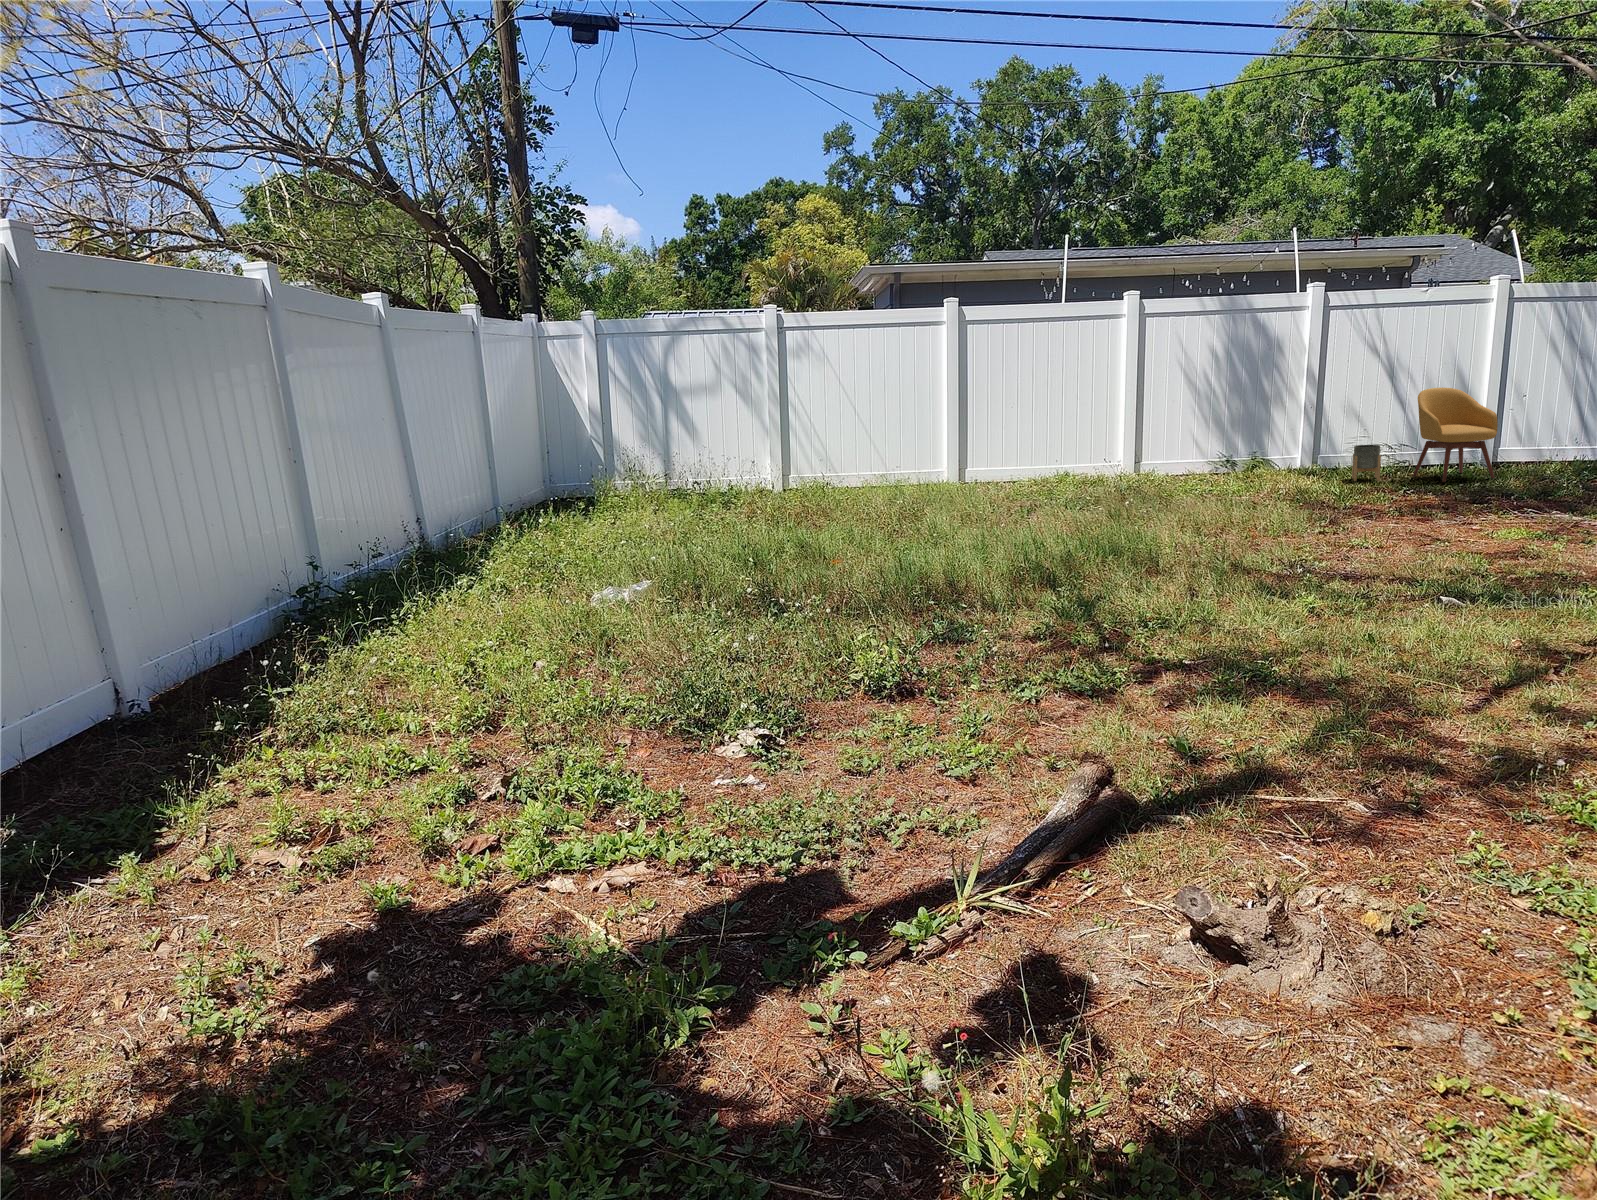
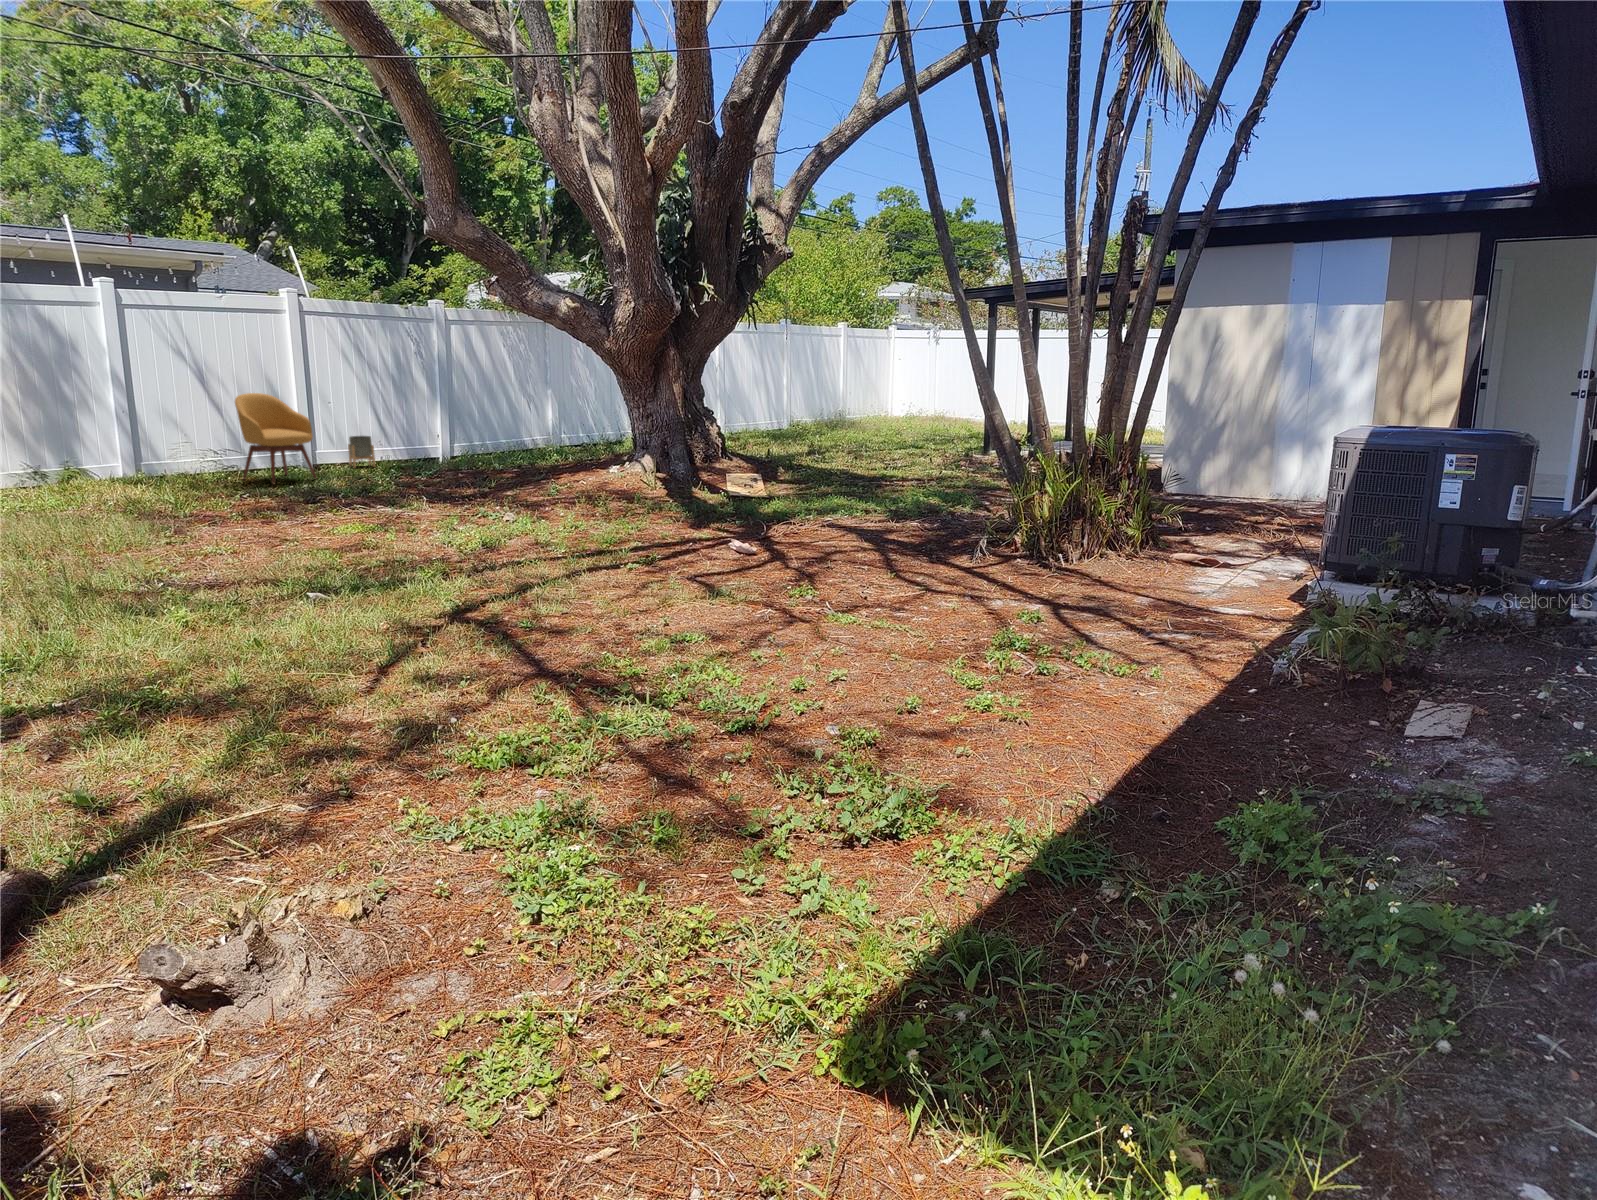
planter: present [1352,445,1381,481] -> present [348,436,375,468]

